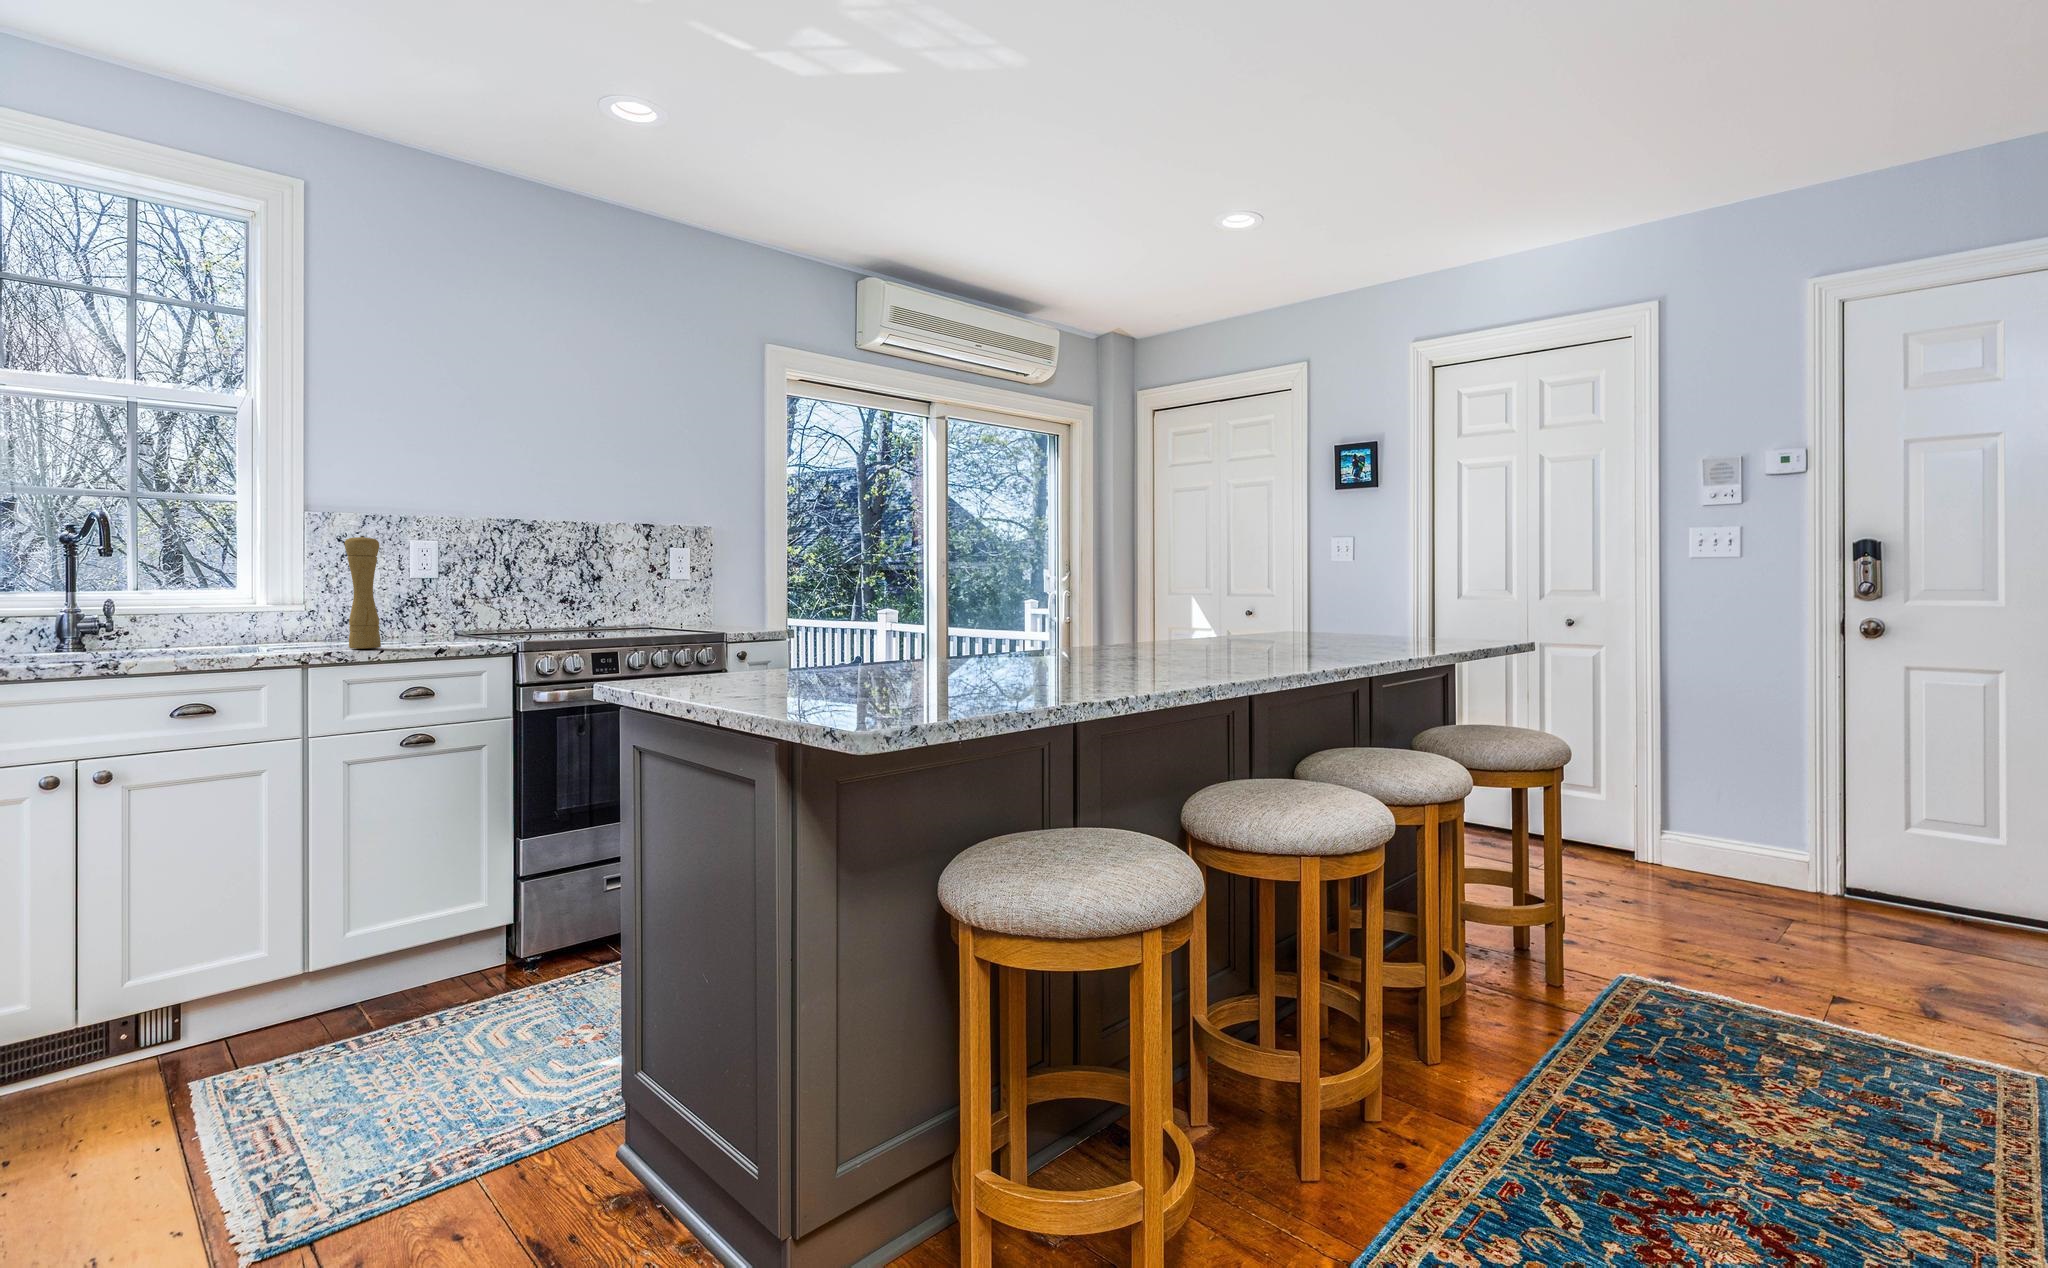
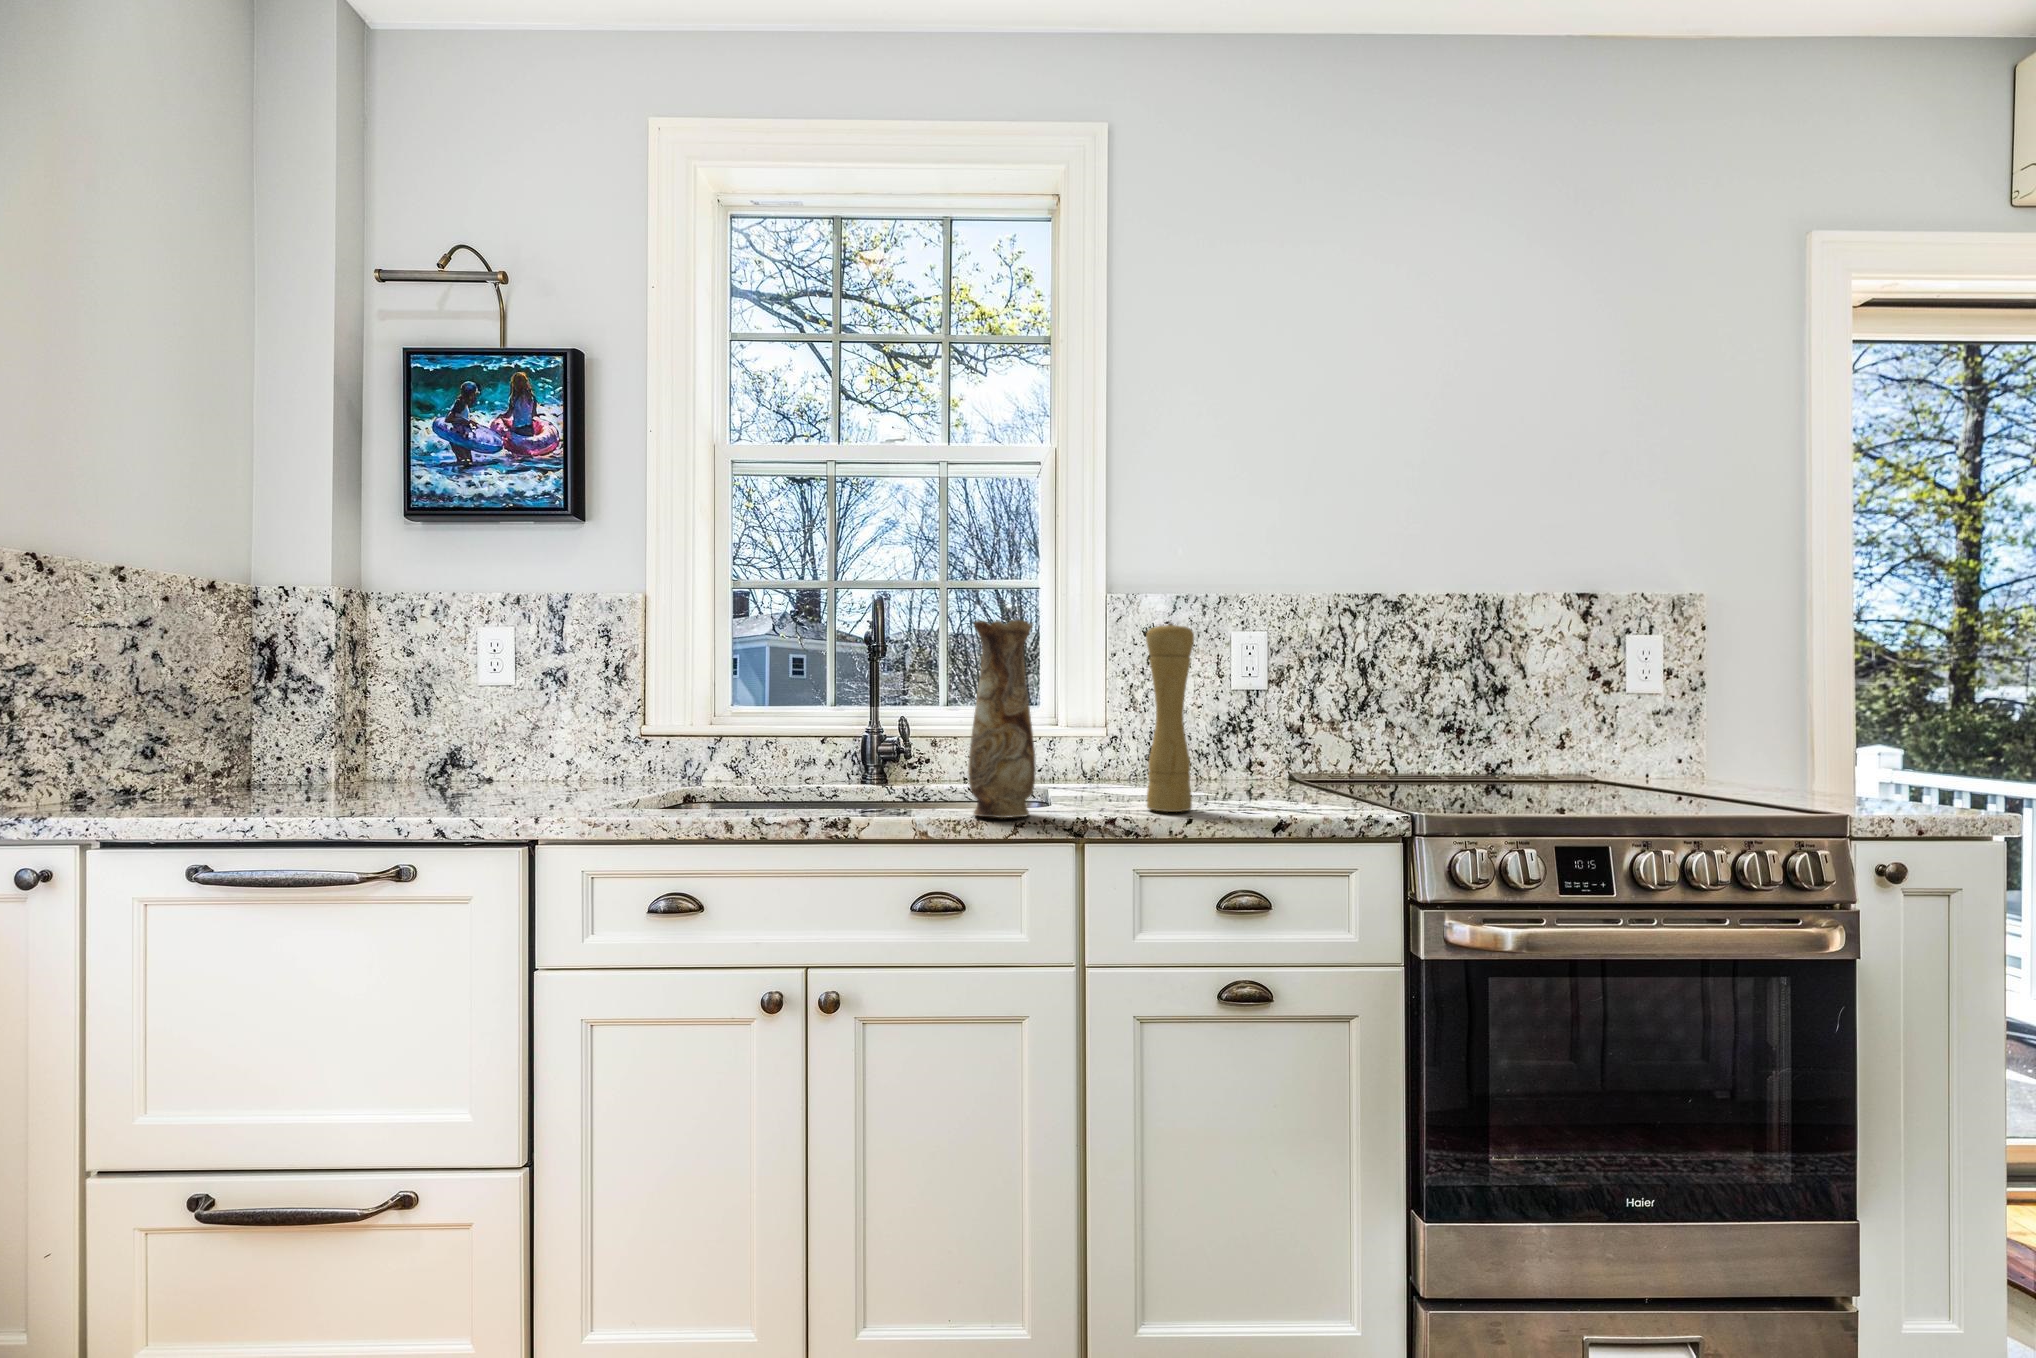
vase: none [209,531,265,655] -> present [968,620,1036,818]

